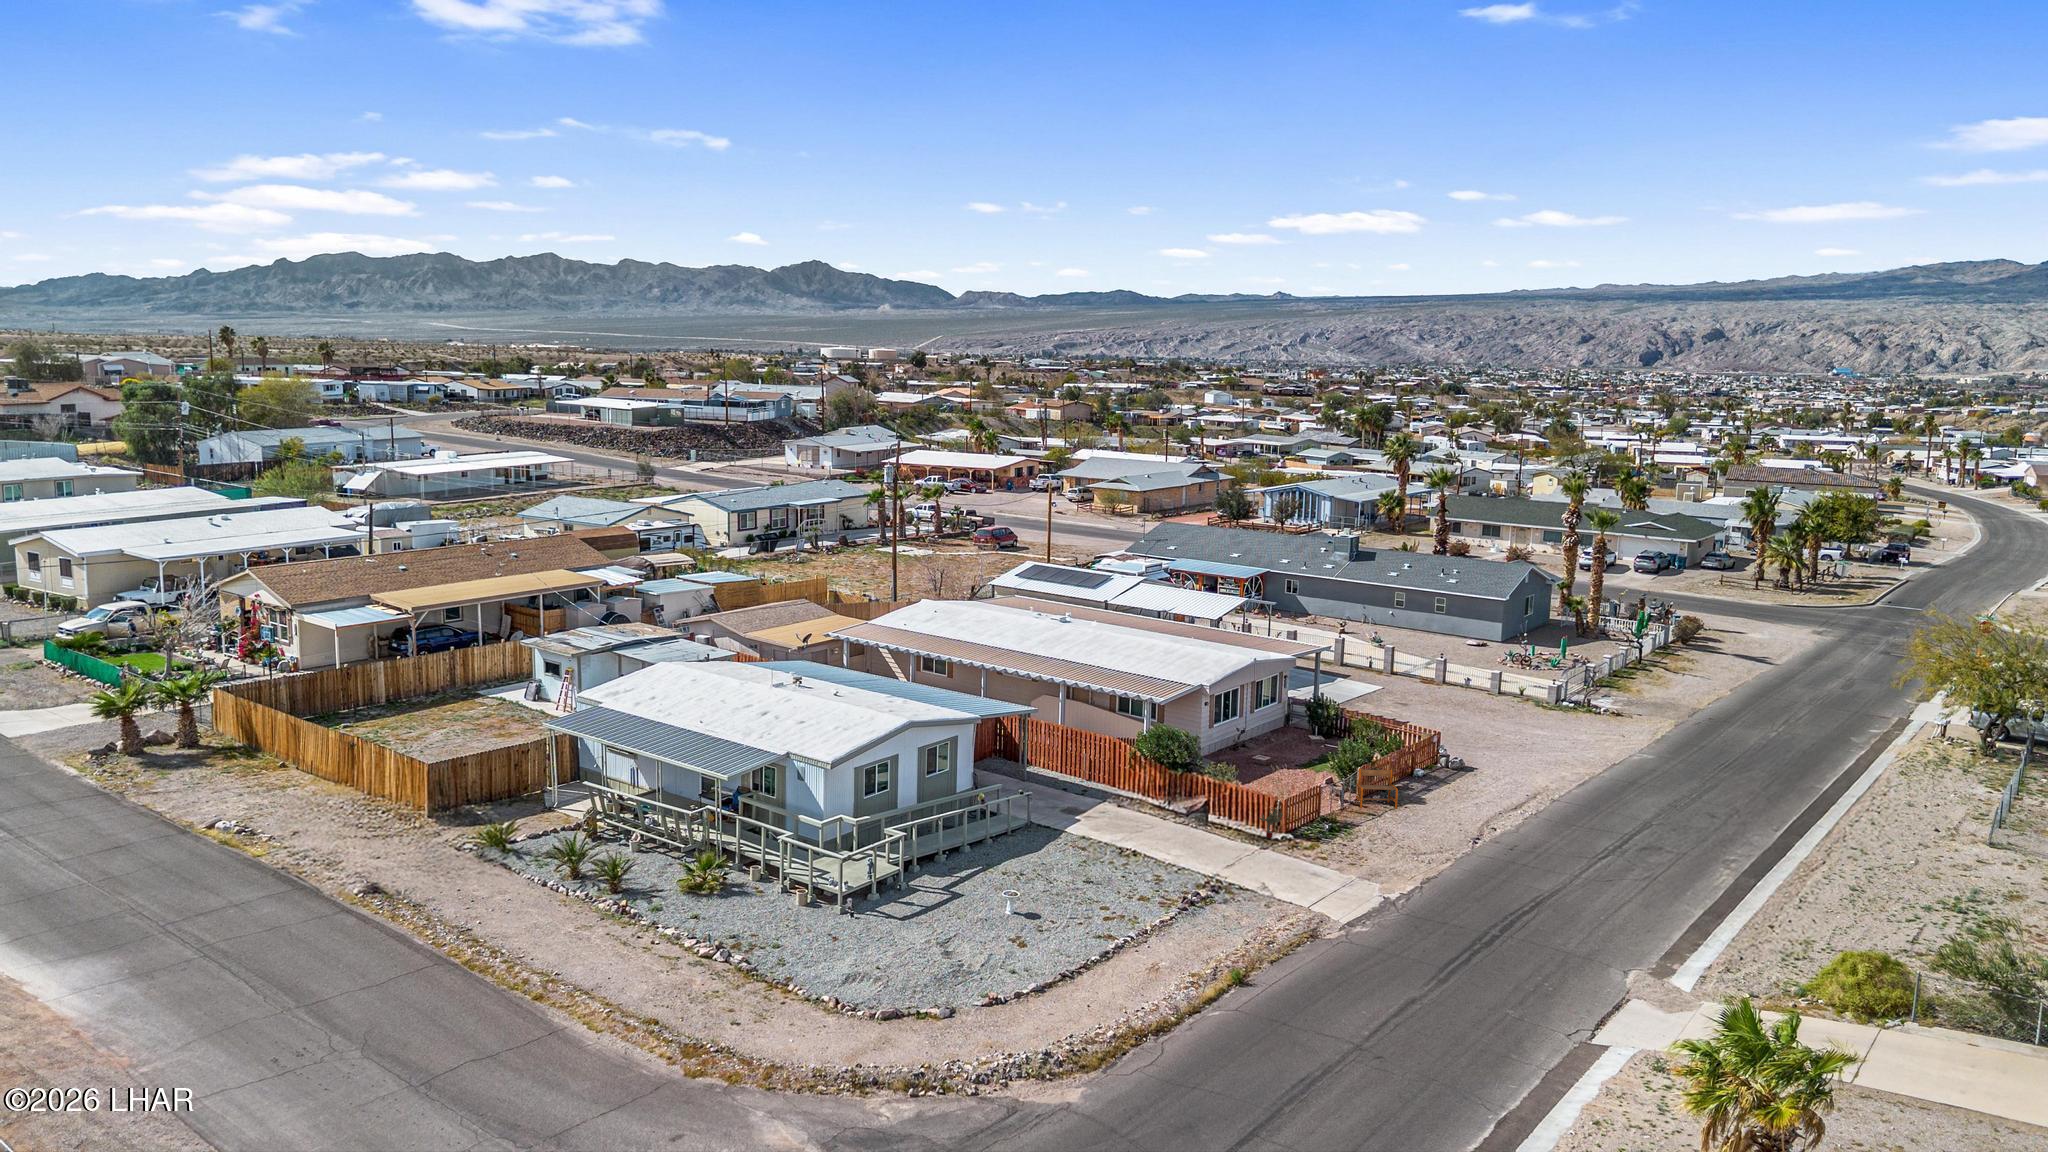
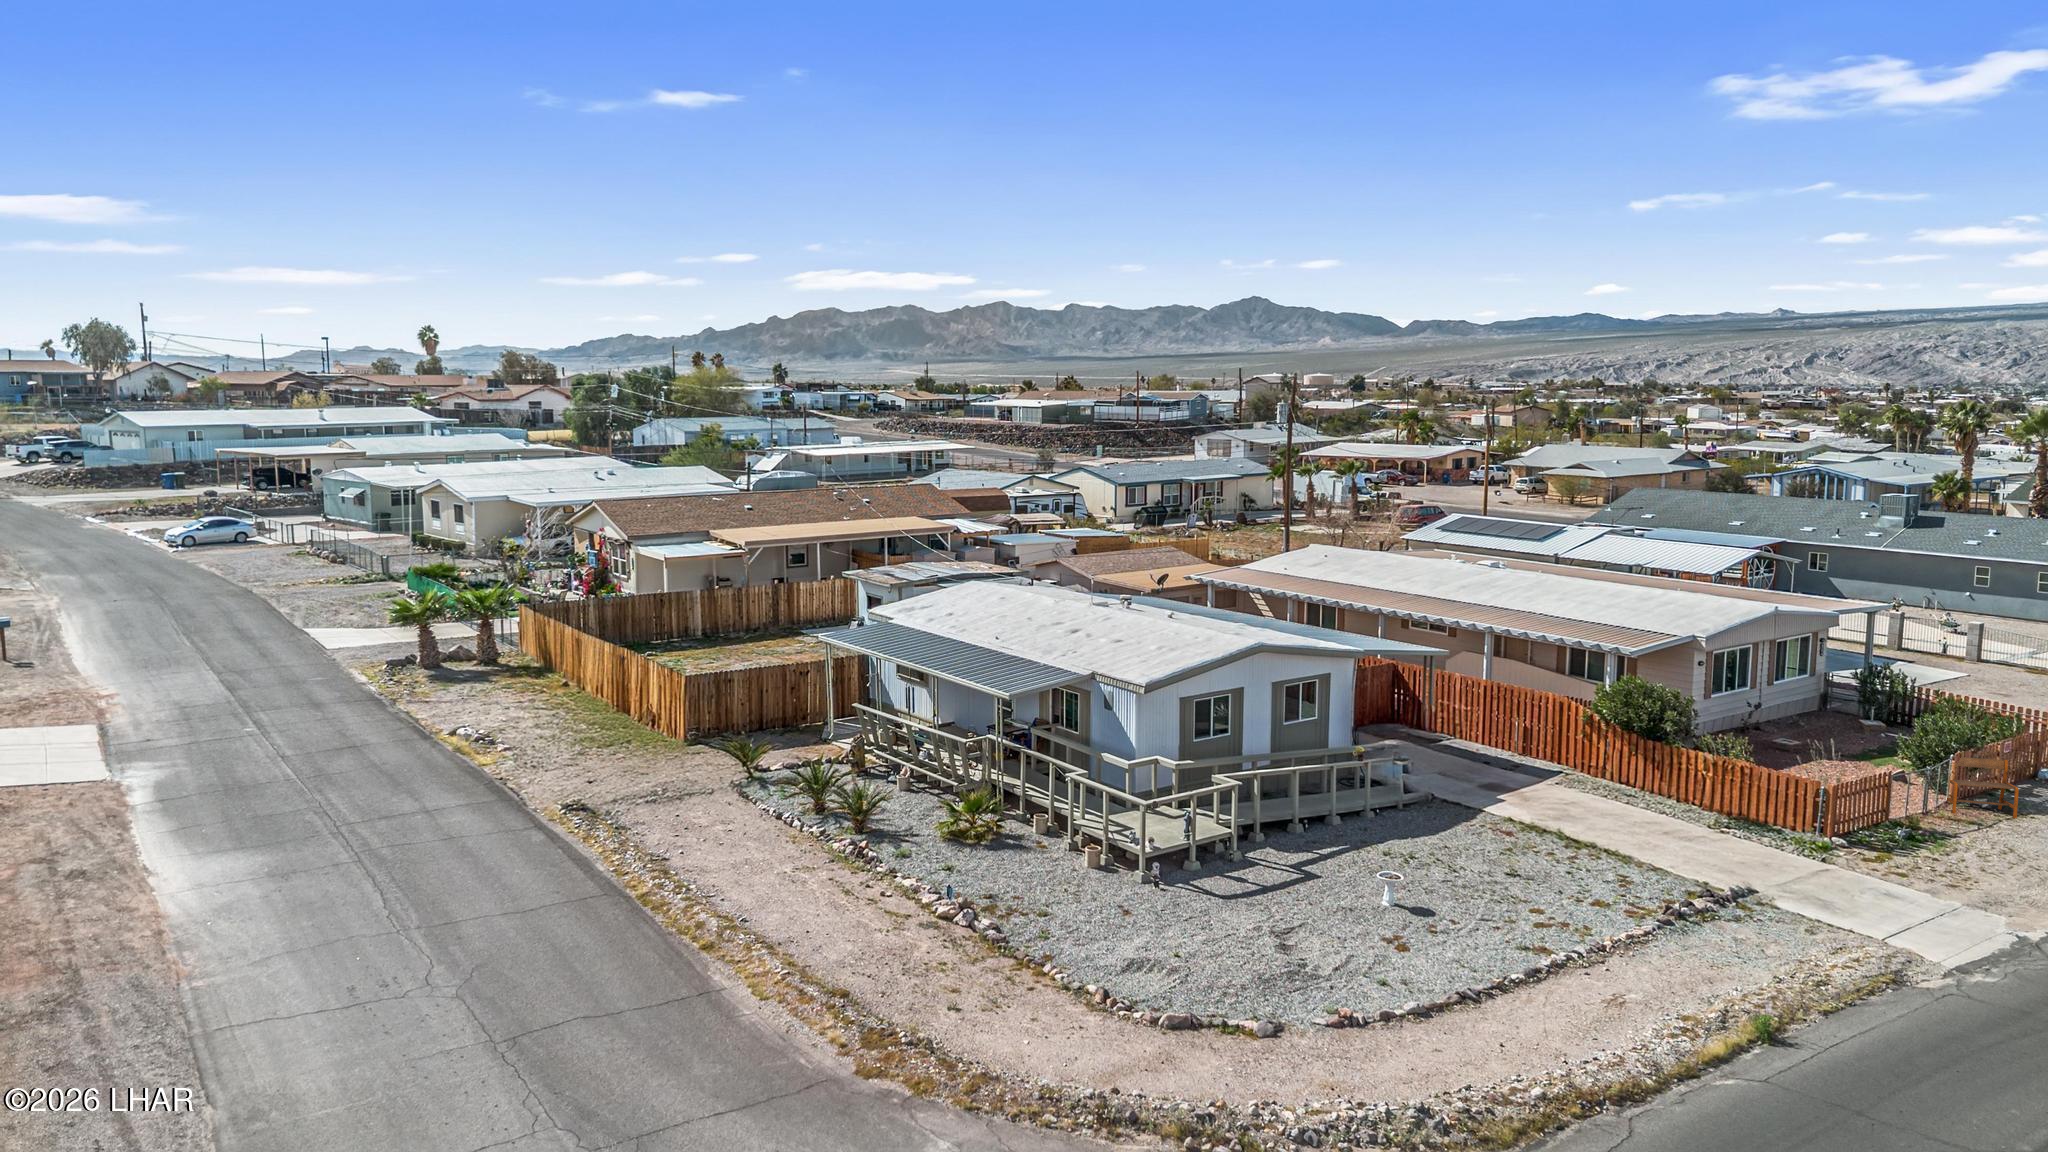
potted tree: present [1259,807,1283,838] -> none [1786,794,1828,841]

